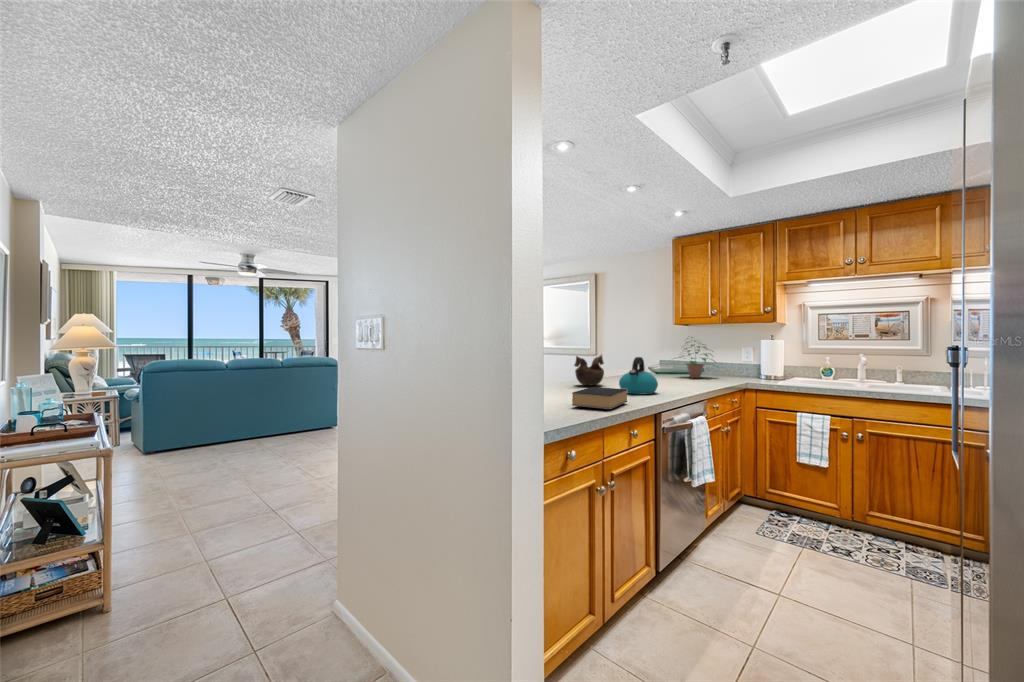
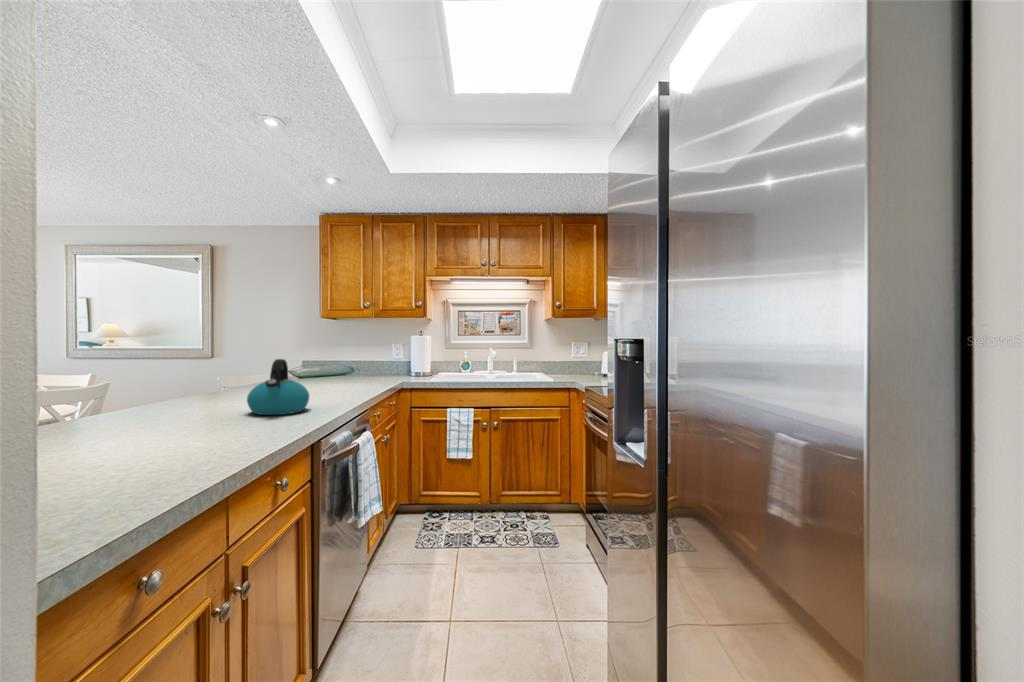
potted plant: present [679,340,714,378] -> none [316,331,373,380]
decorative bowl: present [574,355,604,386] -> none [159,355,219,406]
book: present [572,387,627,410] -> none [148,414,267,465]

